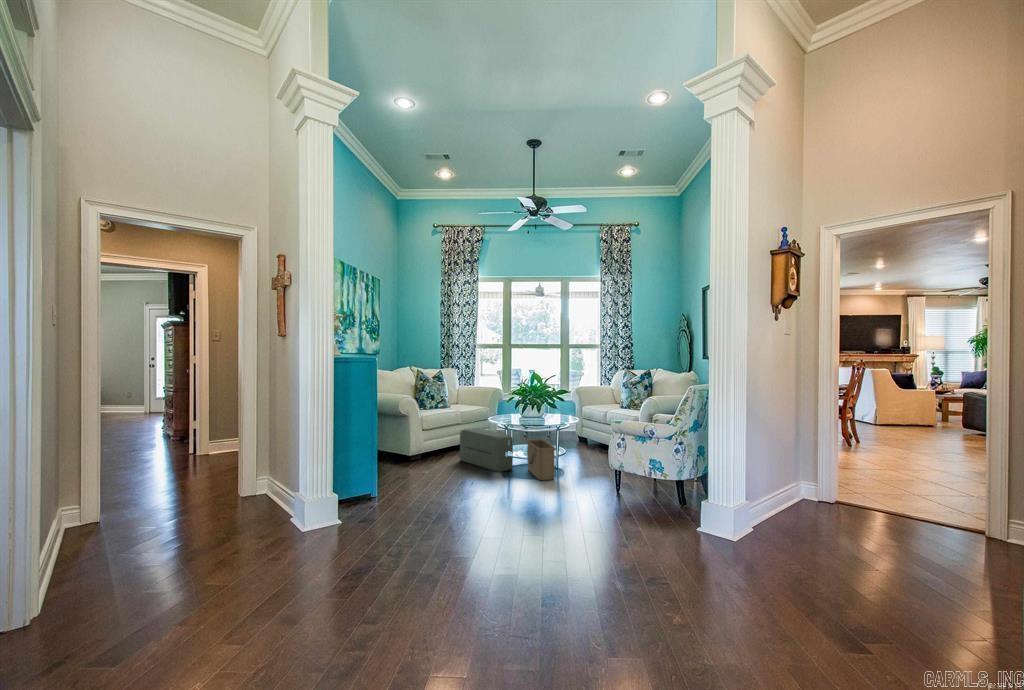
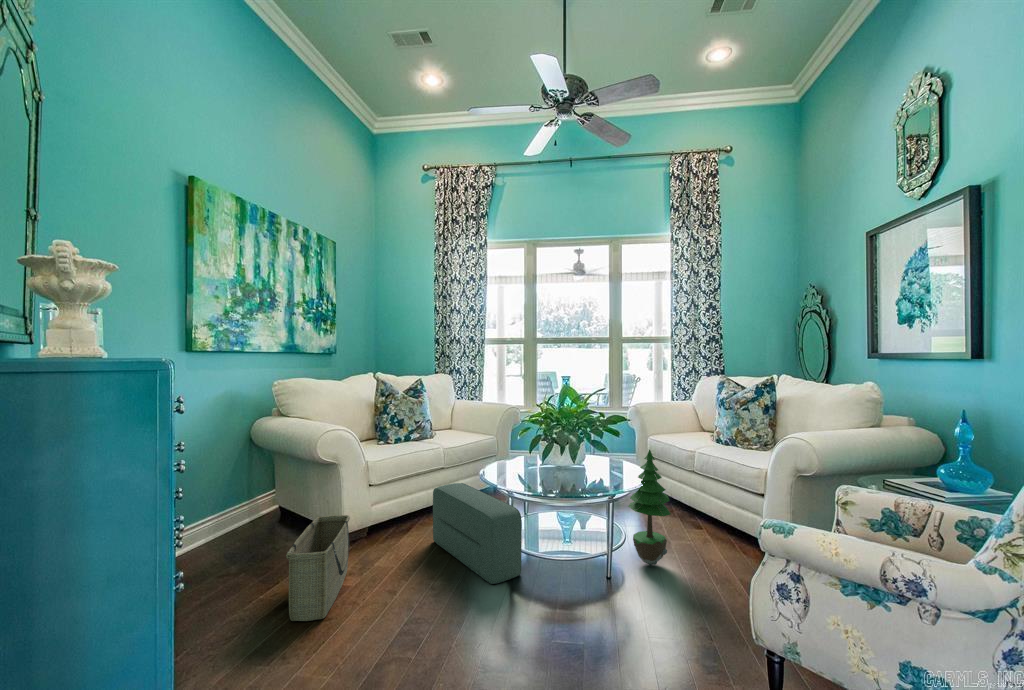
potted tree: none [567,405,589,465] -> present [628,450,671,565]
basket: present [527,439,556,480] -> present [286,515,350,621]

